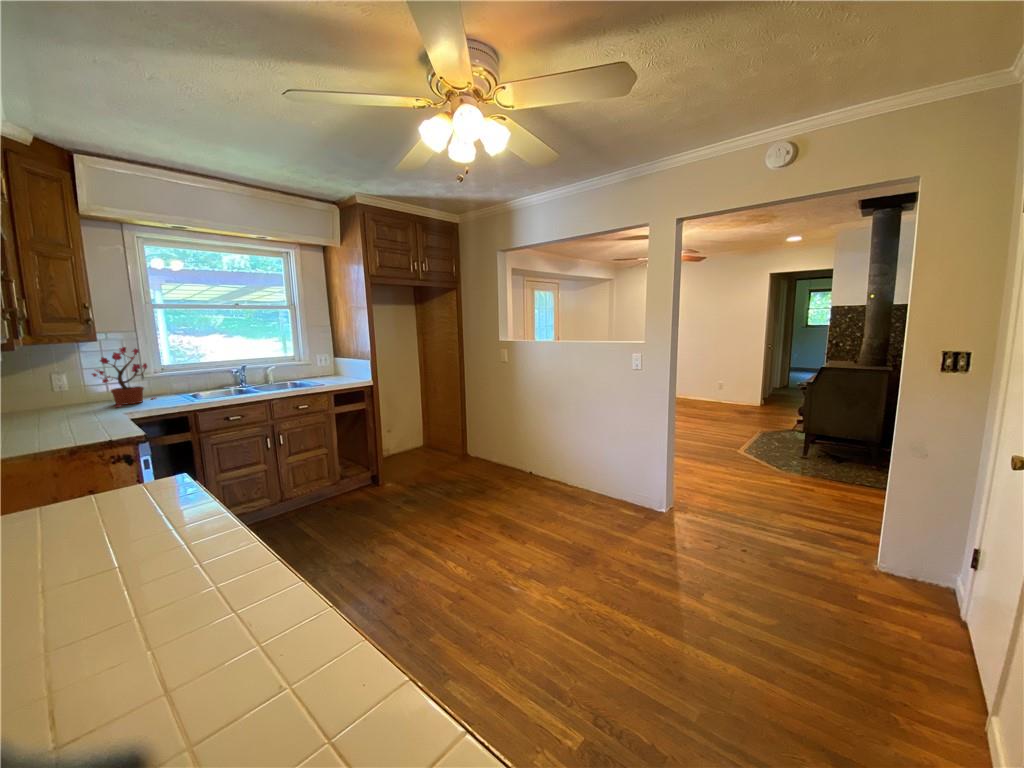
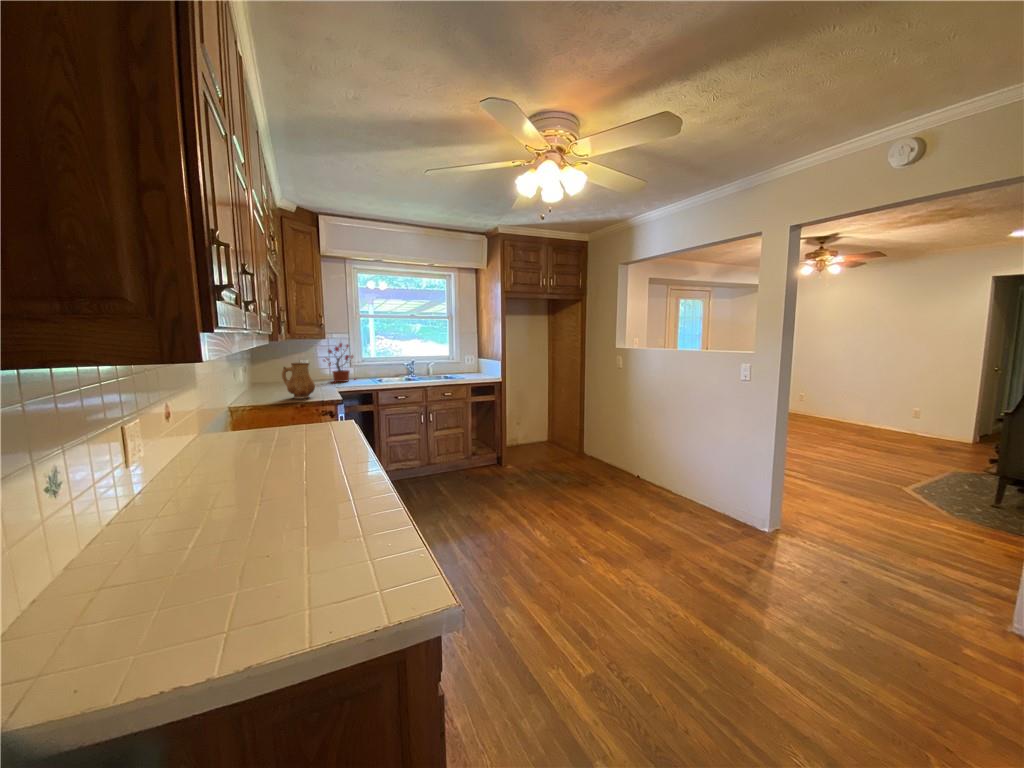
ceramic pitcher: none [21,383,92,441] -> present [282,363,315,399]

